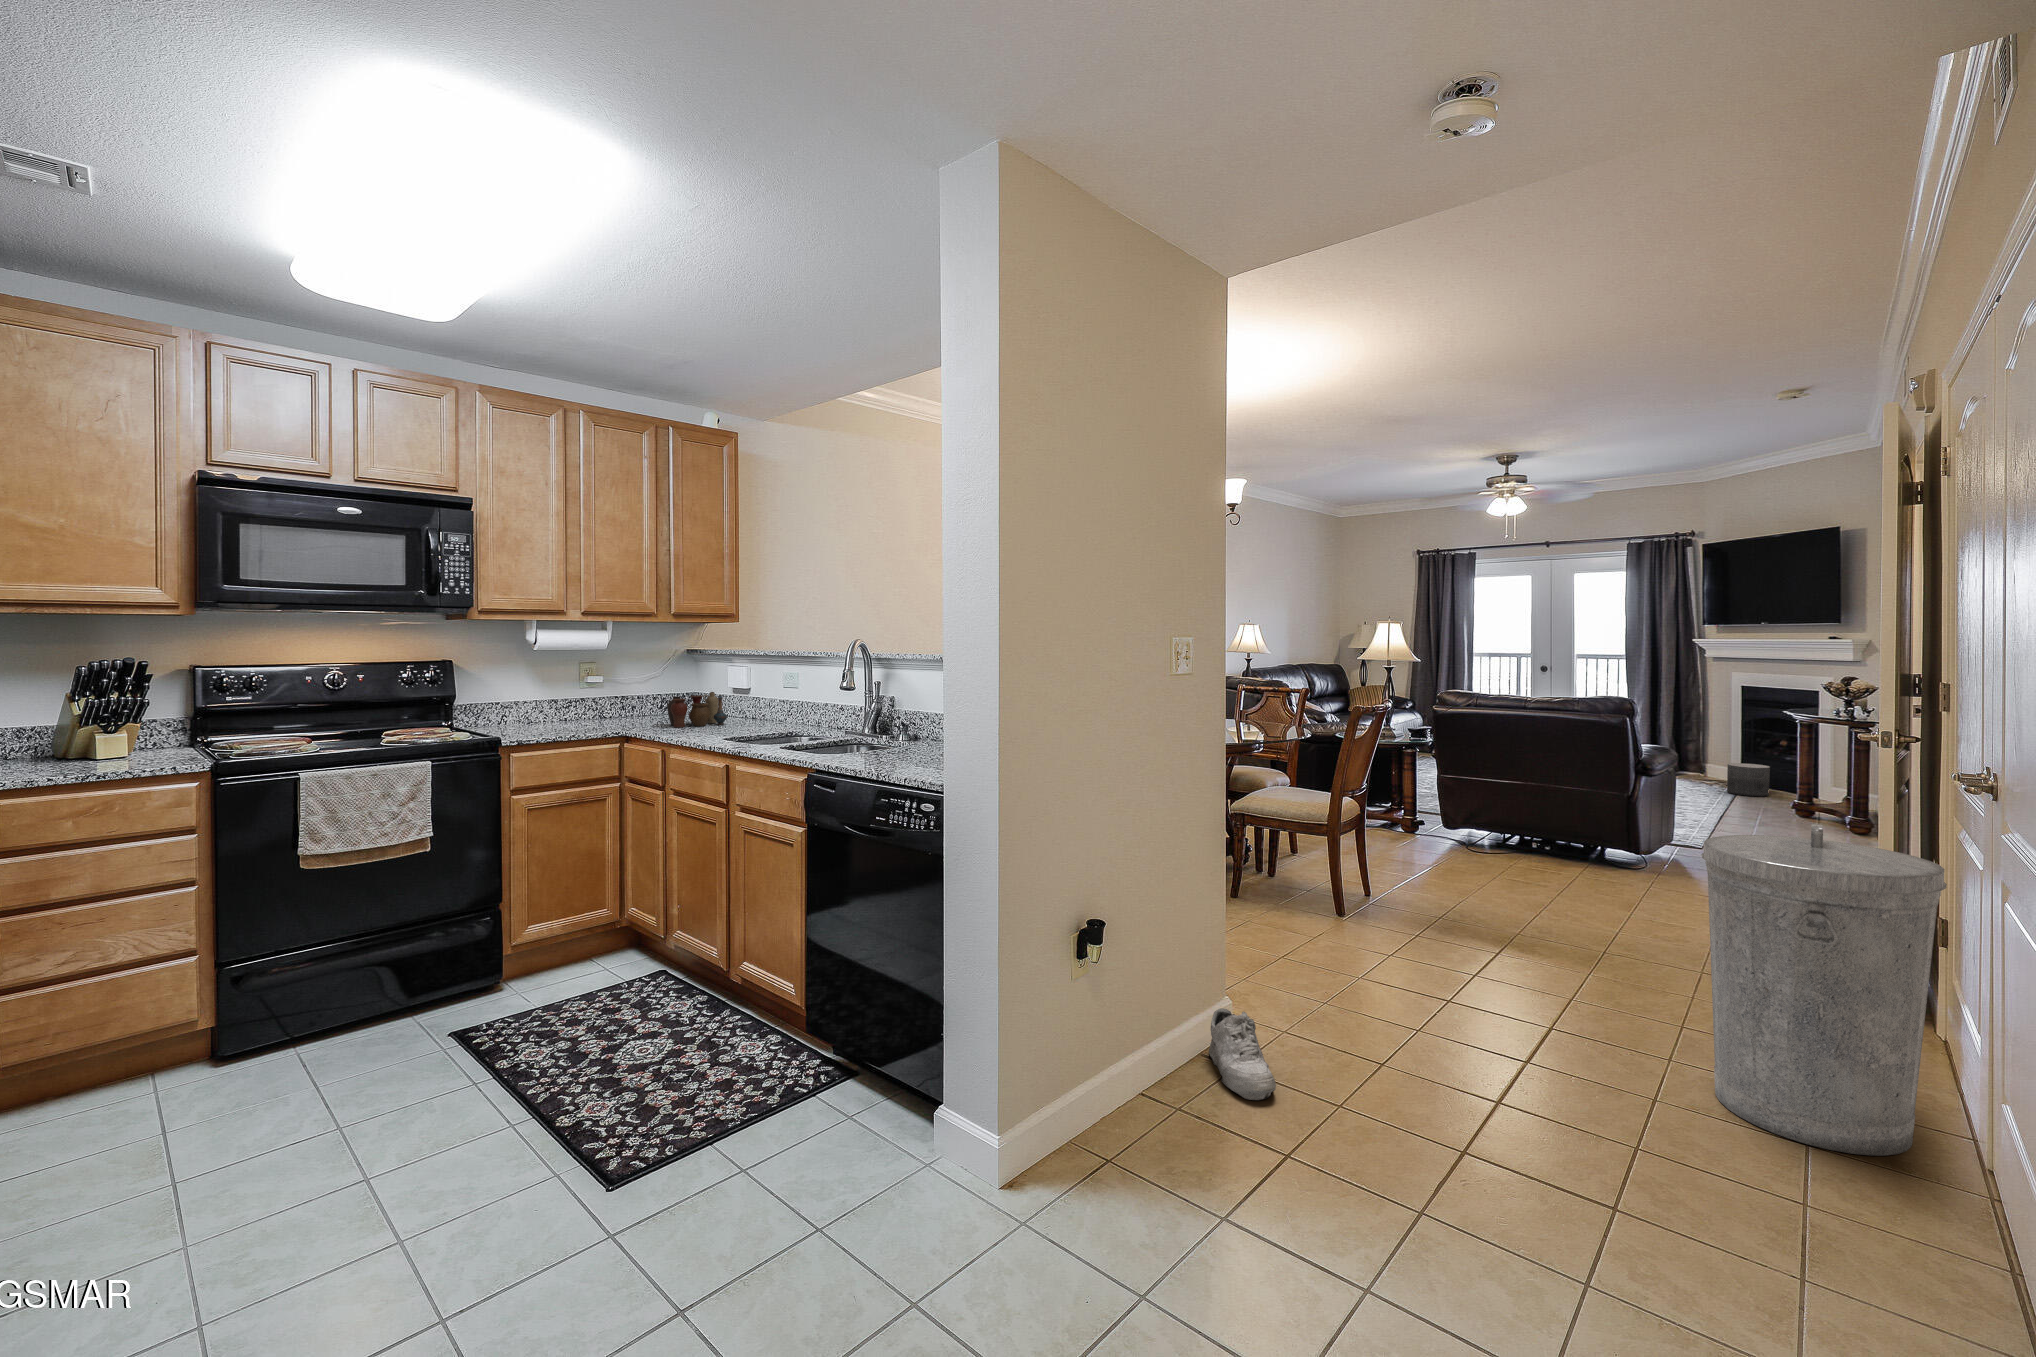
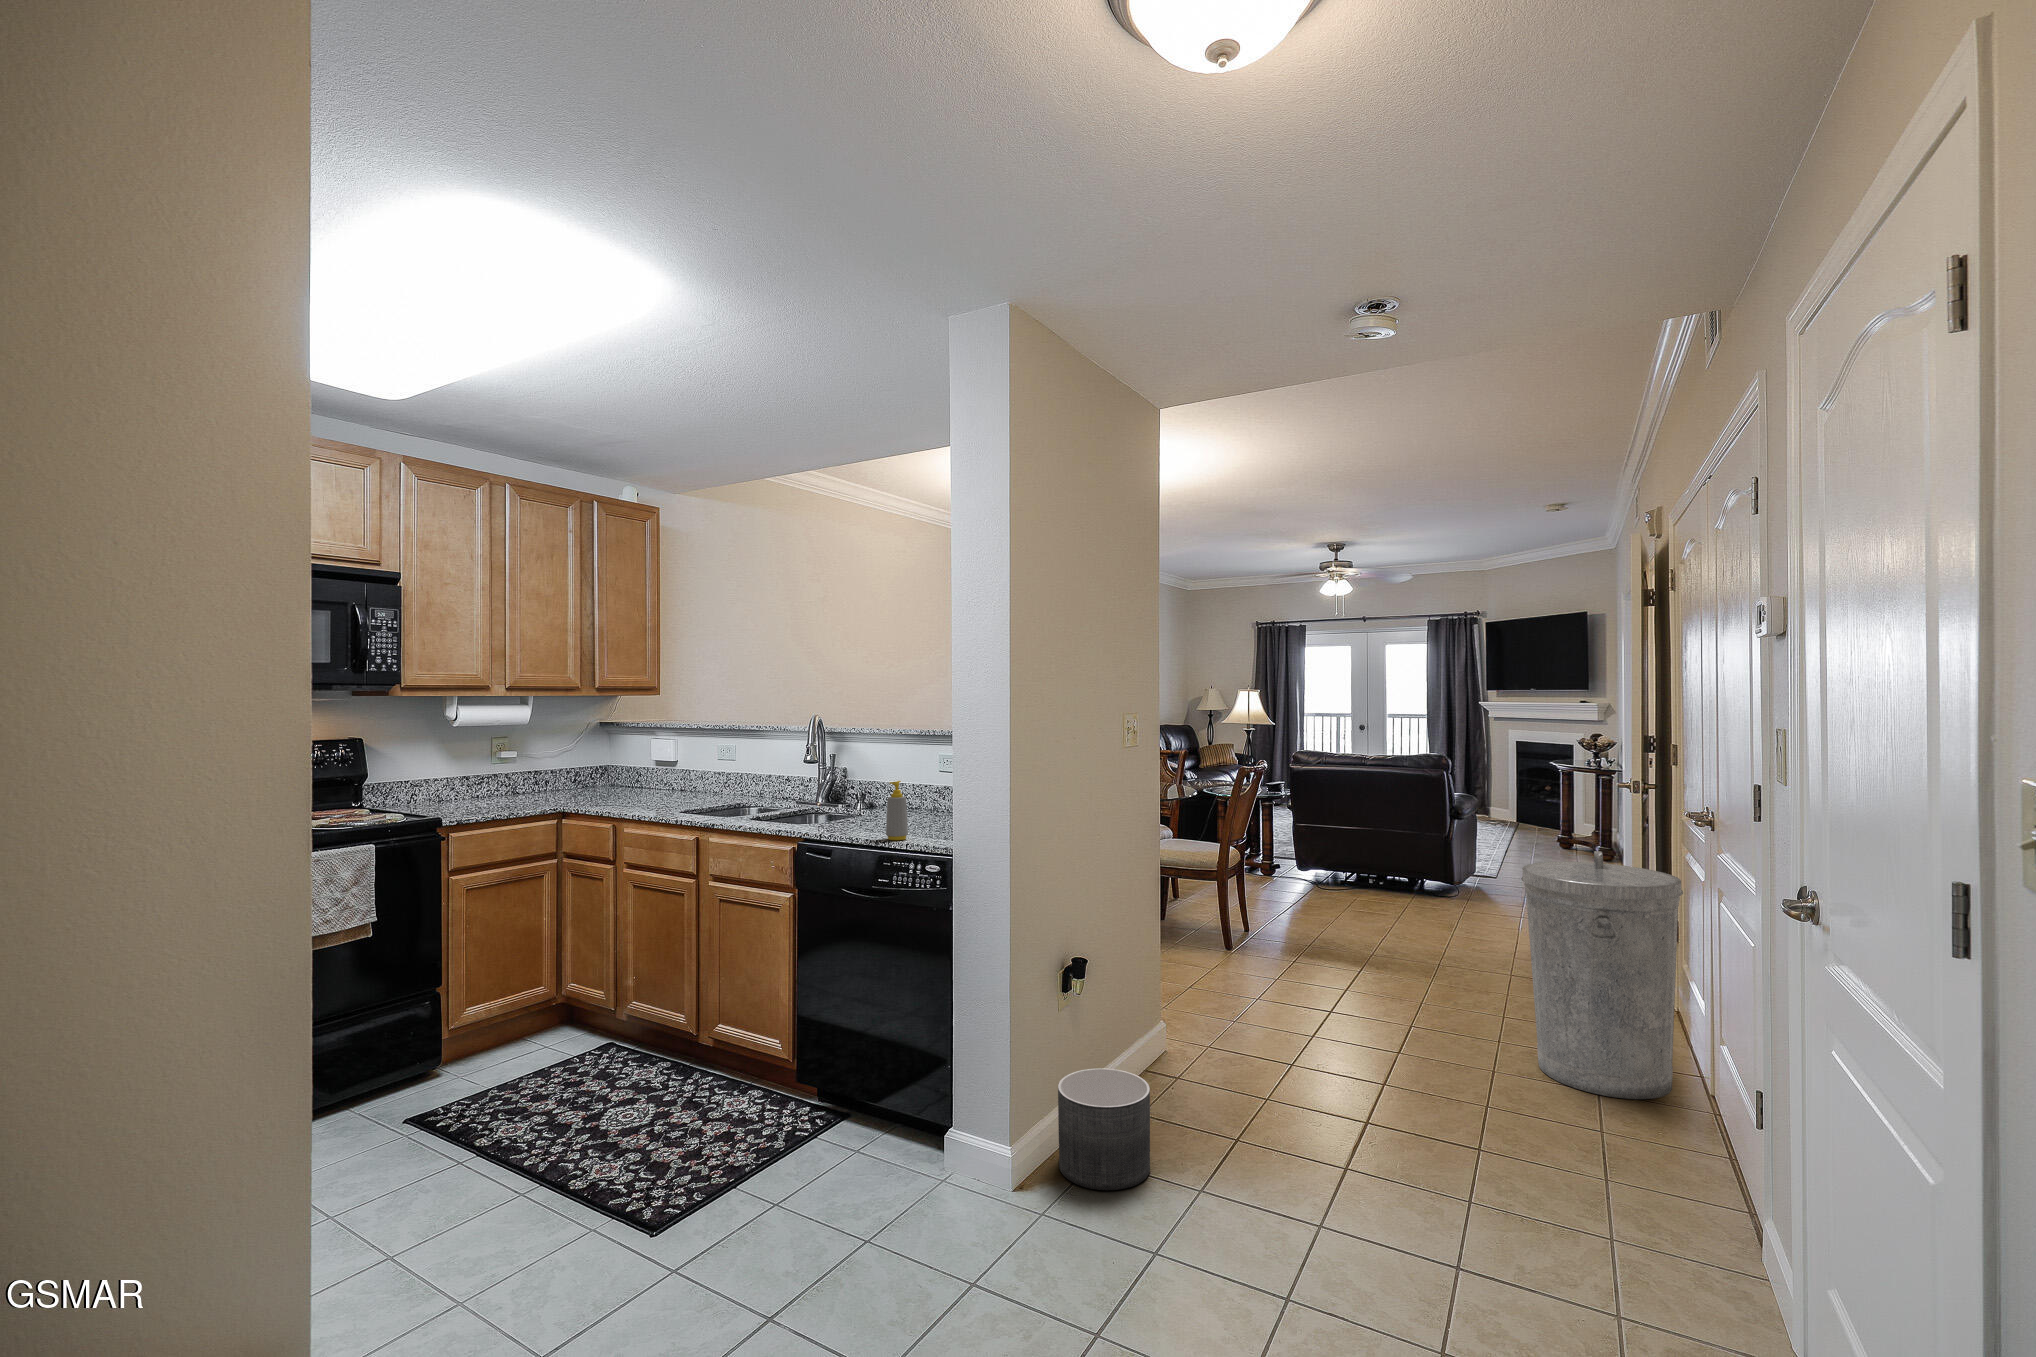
vase: present [667,692,727,727] -> none [592,763,654,799]
soap bottle: none [892,712,917,778] -> present [886,781,908,840]
planter: present [1727,763,1770,796] -> present [1058,1068,1150,1190]
shoe: present [1209,1008,1276,1100] -> none [1154,1032,1218,1105]

